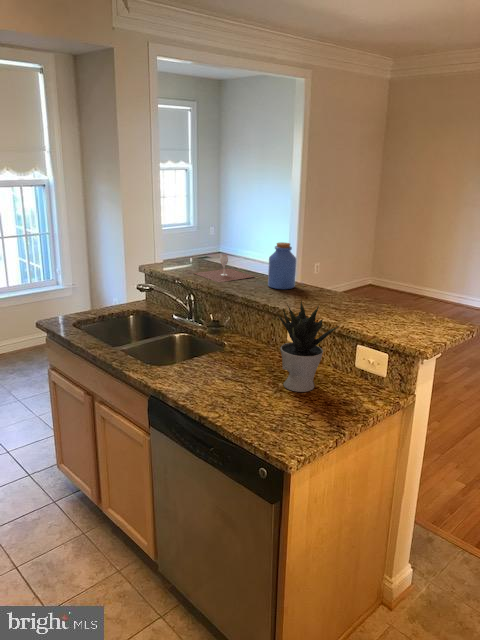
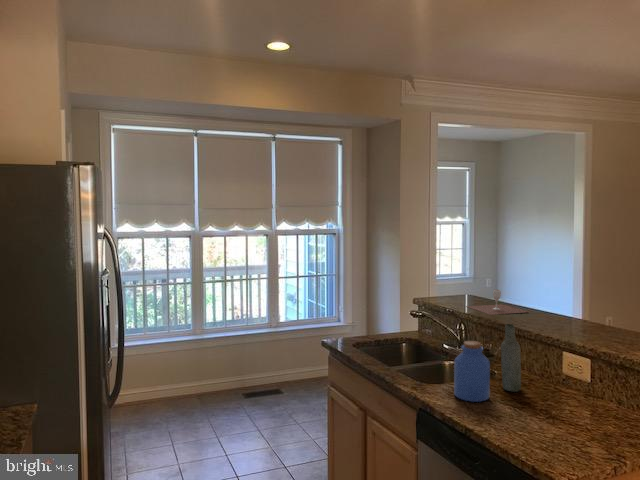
jar: present [268,242,296,289] -> present [454,341,490,402]
bottle: none [231,299,250,365] -> present [501,324,521,392]
potted plant: present [278,300,339,392] -> none [548,322,621,422]

